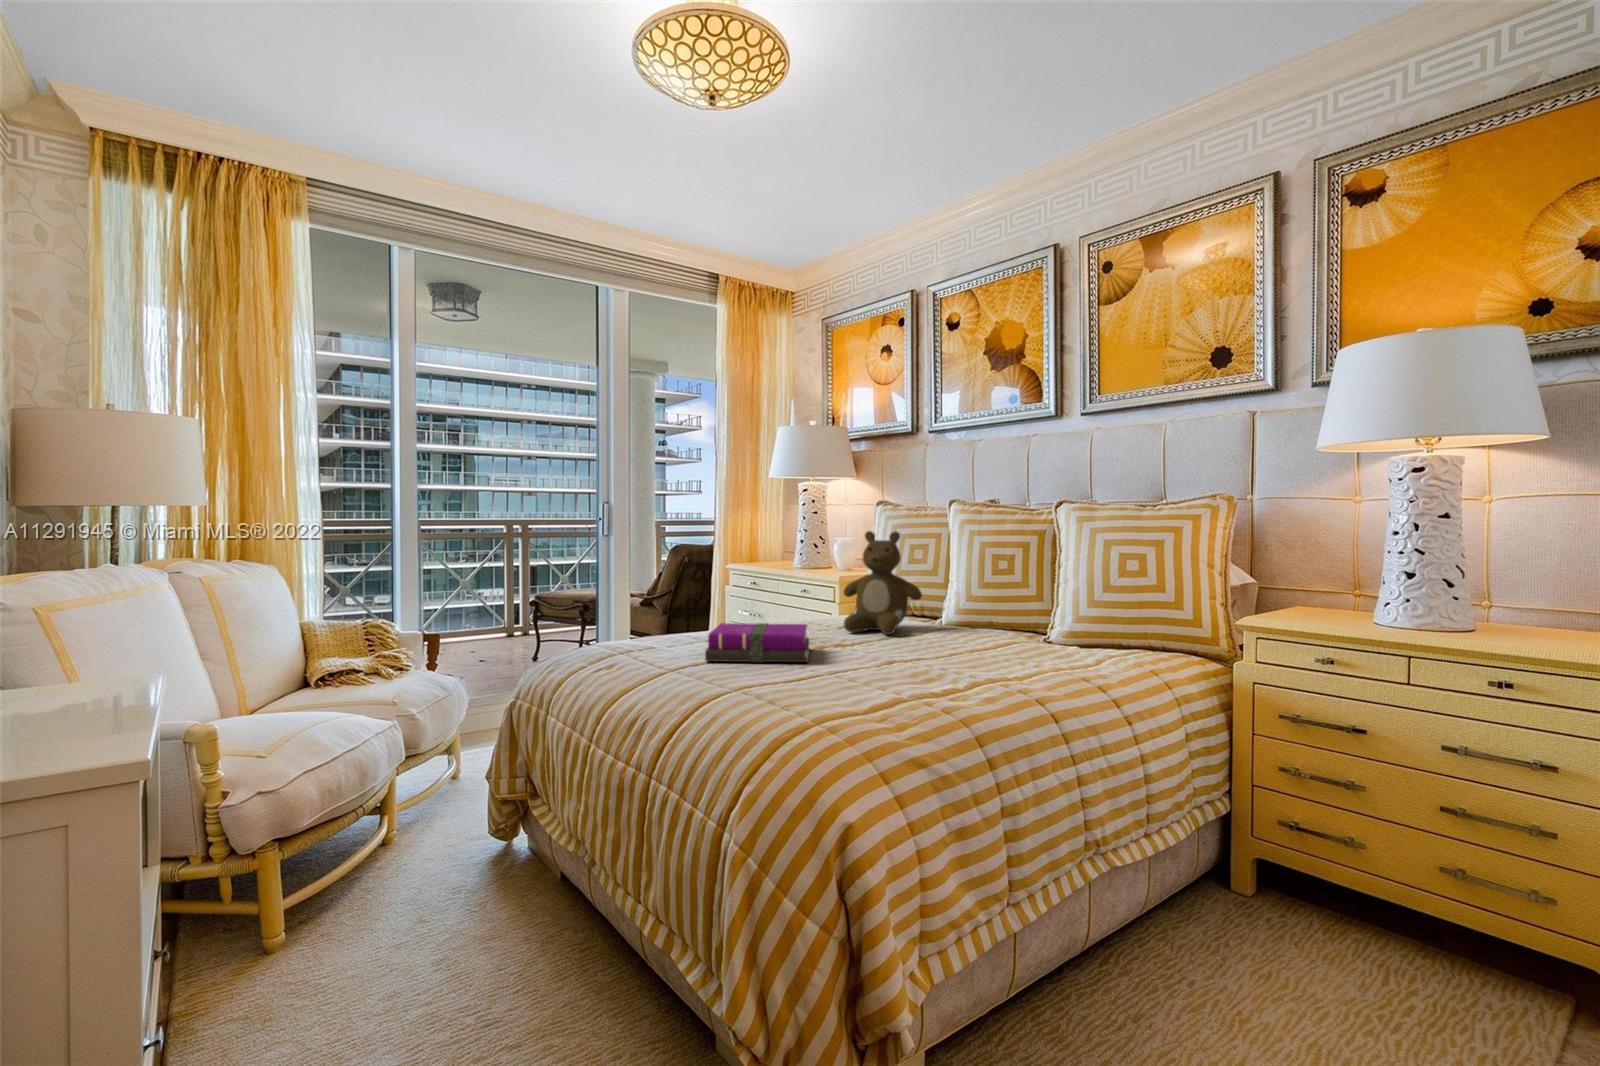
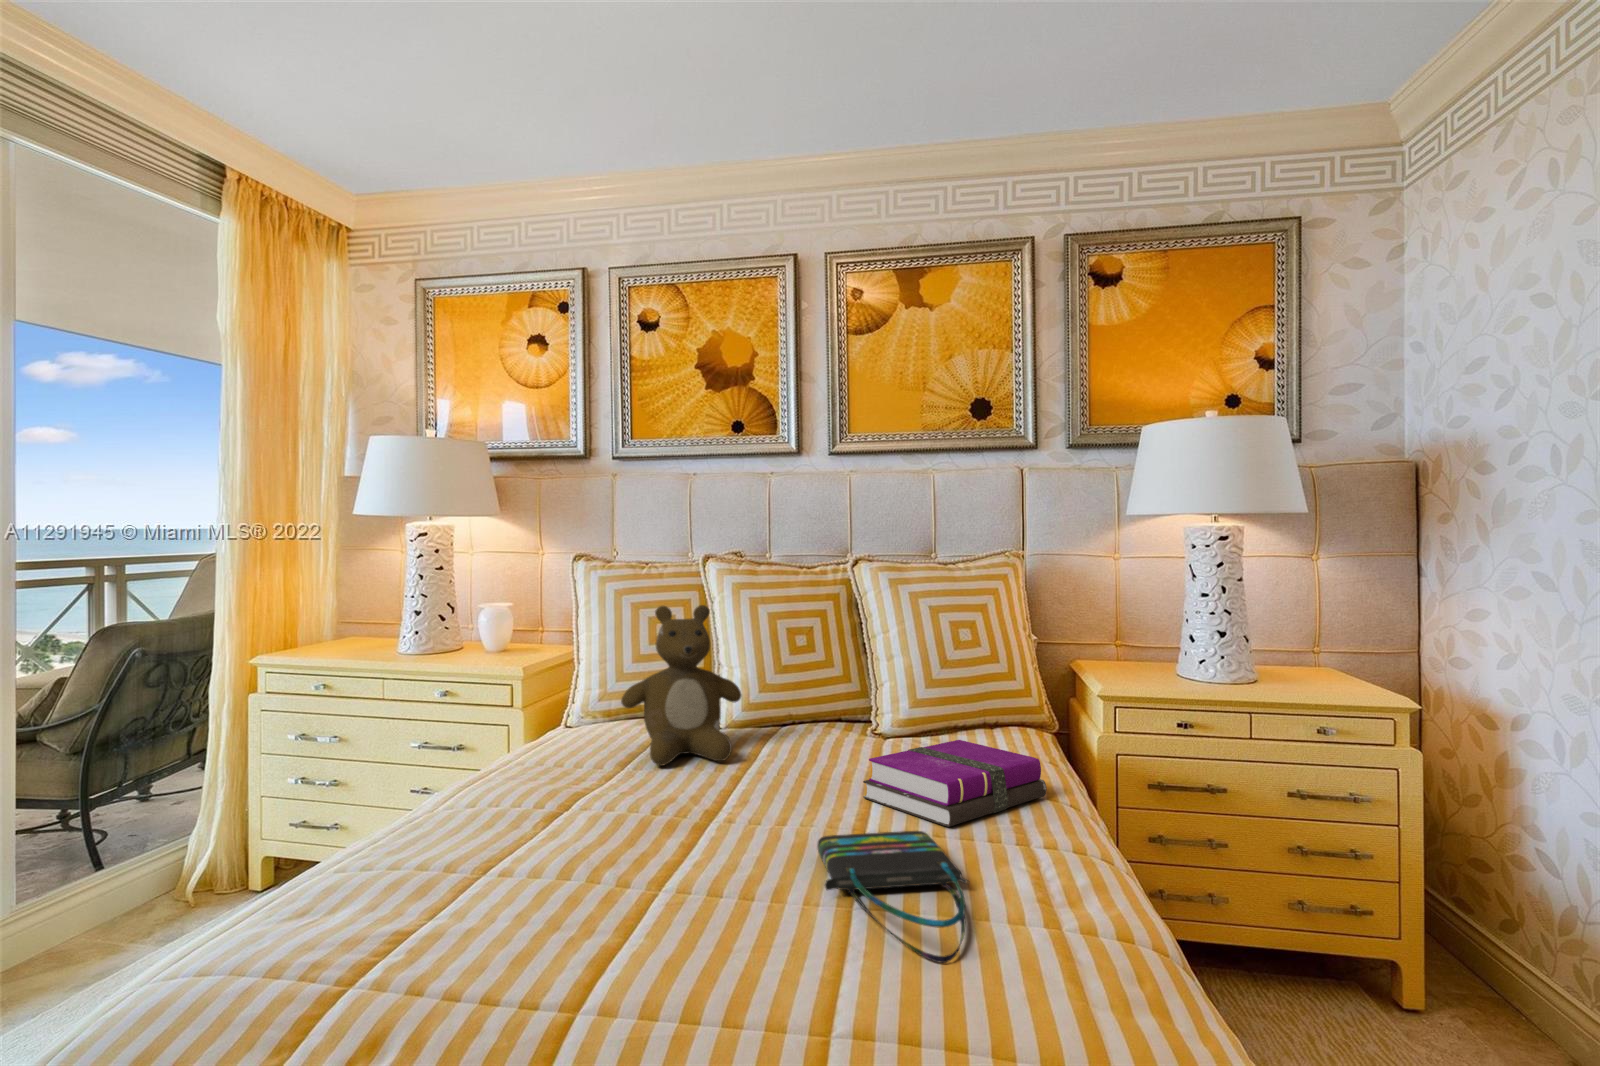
notebook: present [705,623,810,662] -> present [863,740,1046,827]
tote bag: none [792,660,903,704] -> present [817,831,967,963]

